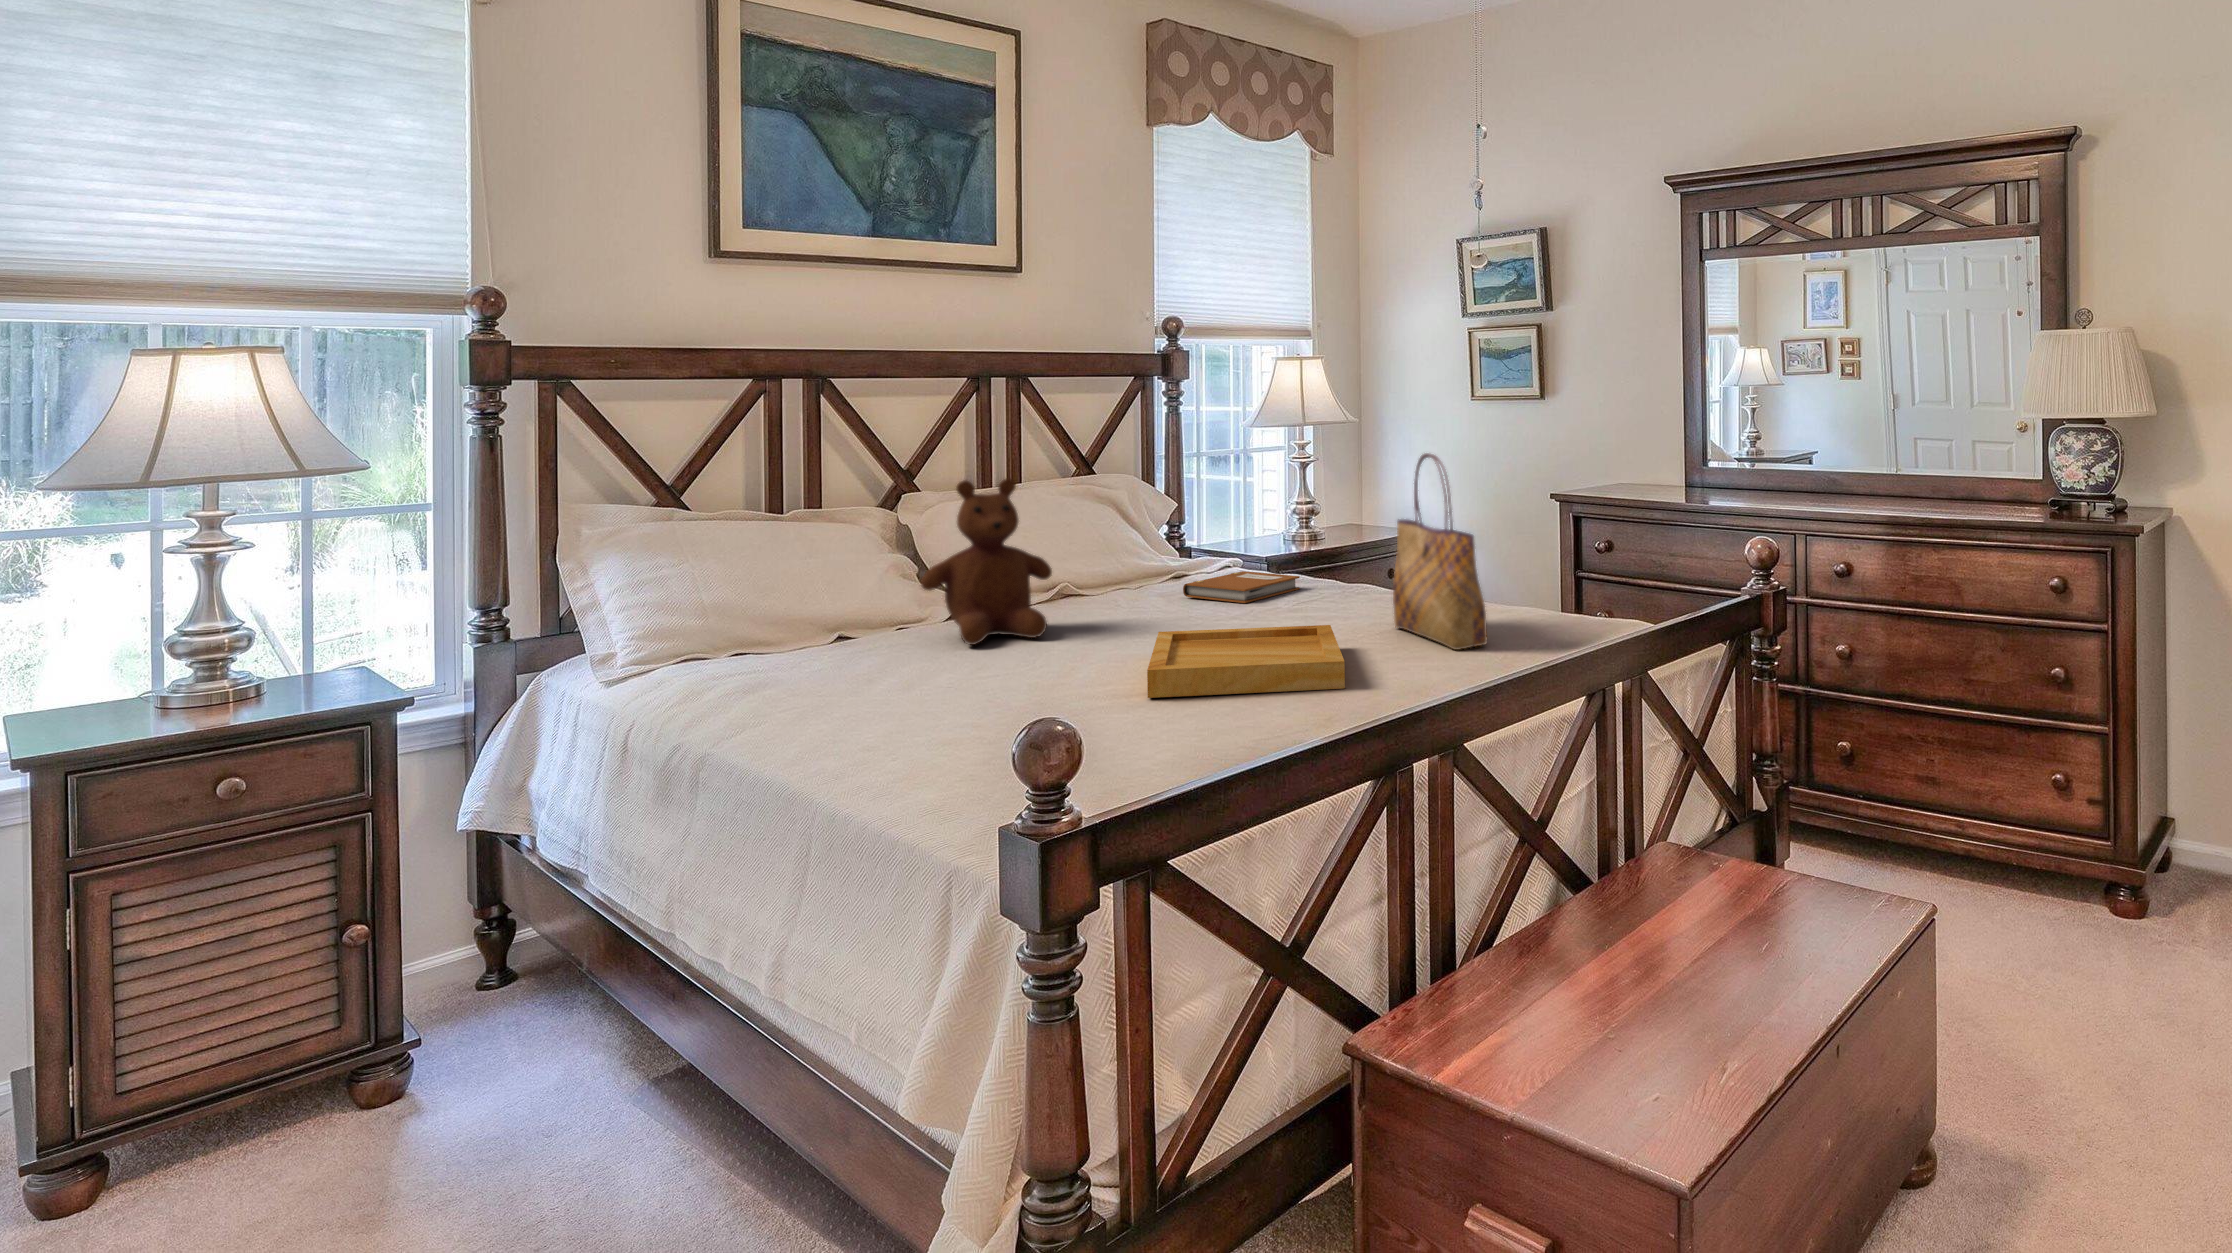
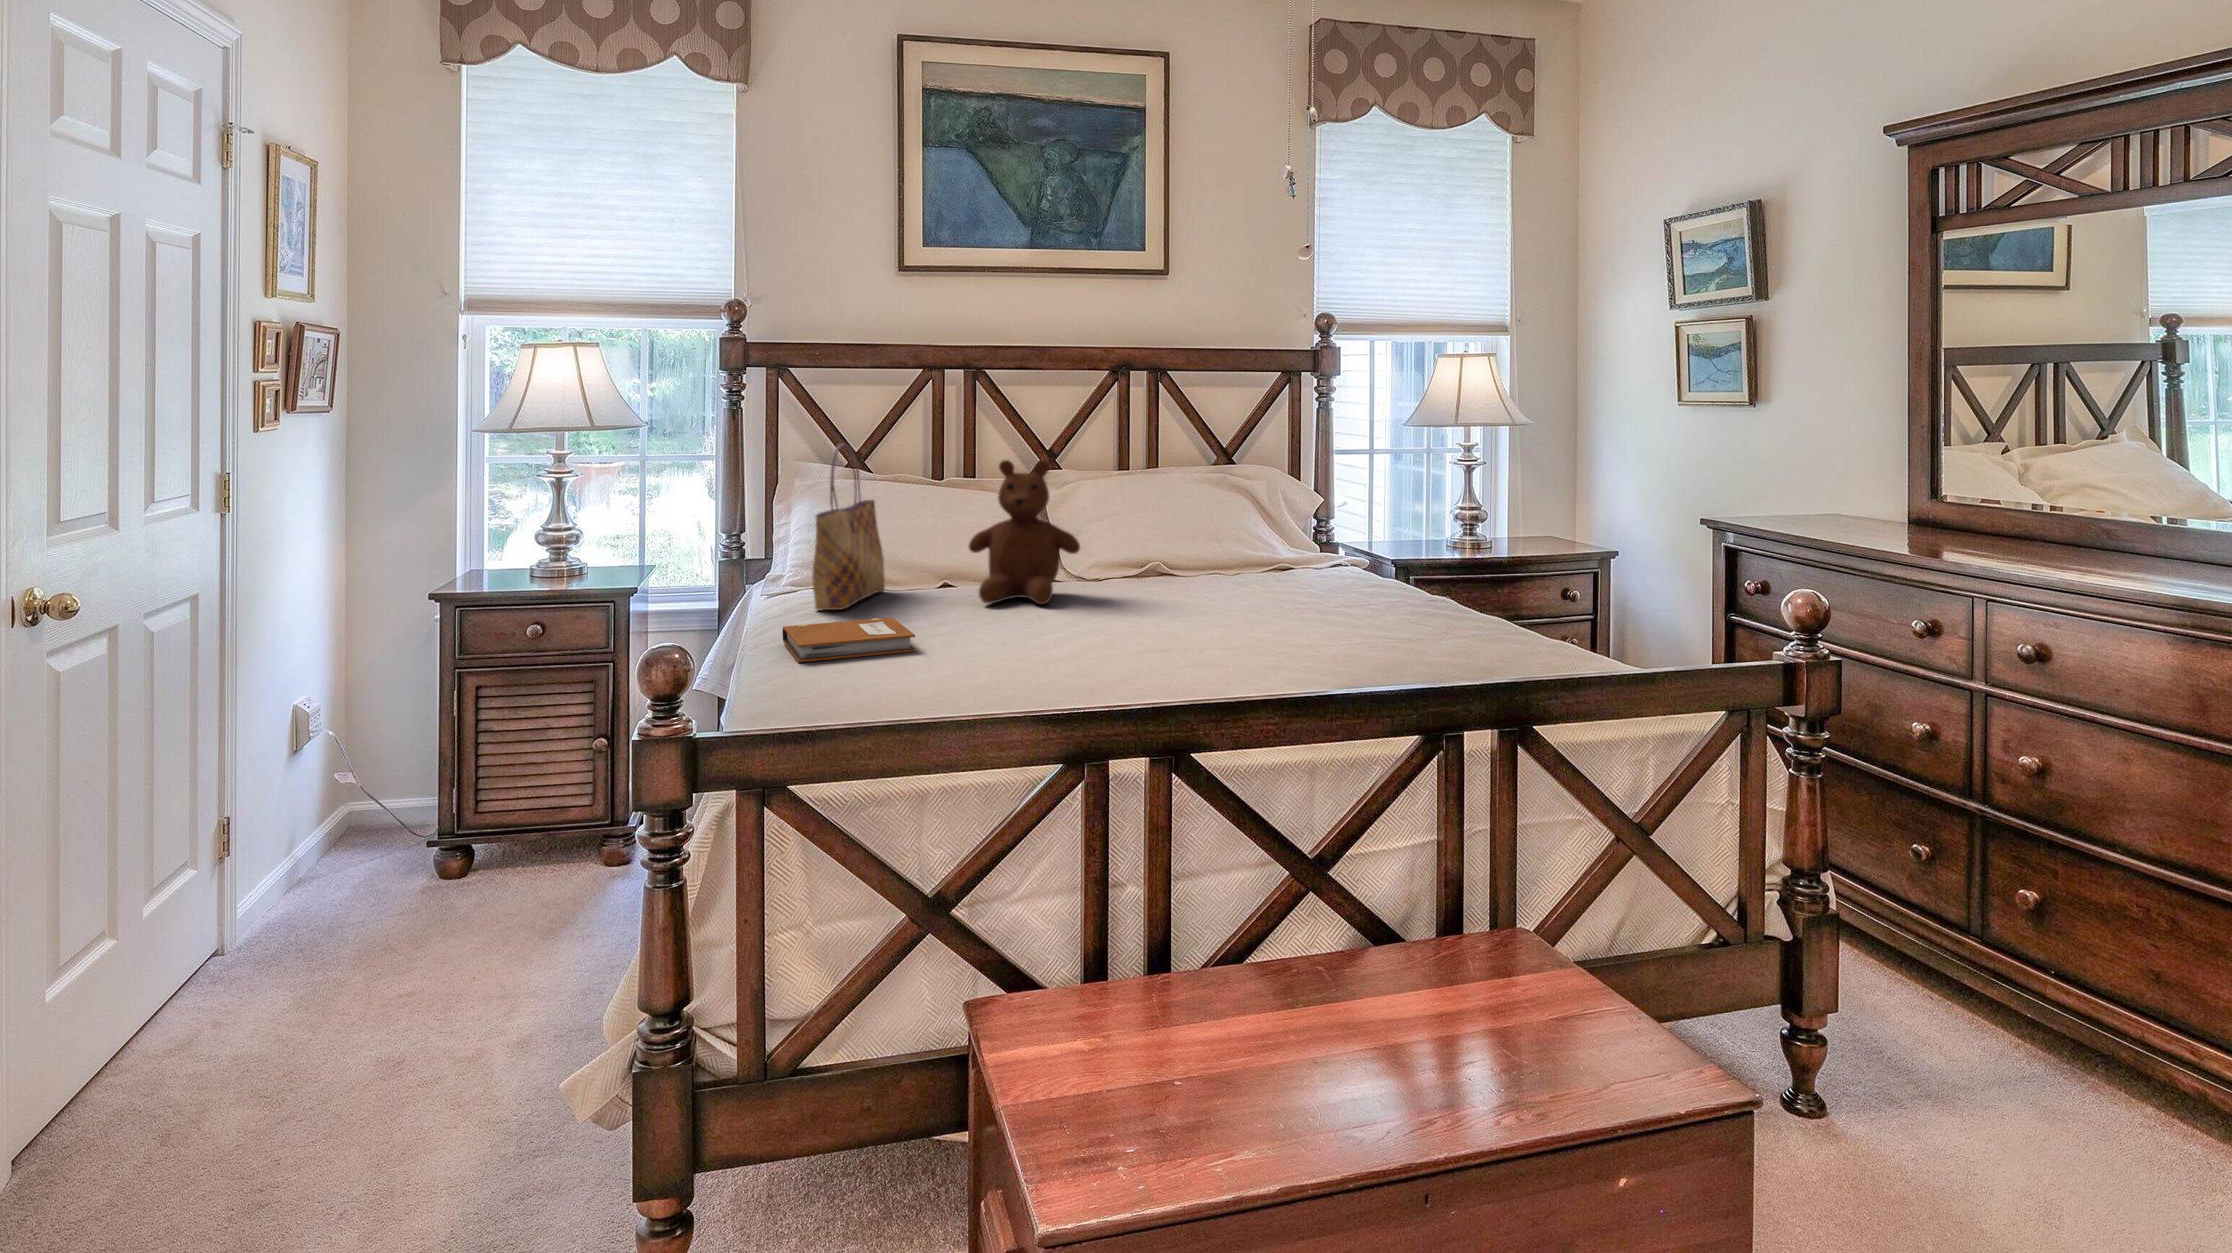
tote bag: present [1393,453,1487,650] -> present [812,443,885,610]
notebook: present [1183,571,1300,603] -> present [783,618,915,662]
tray: present [1147,625,1345,698] -> none [1002,612,1241,691]

